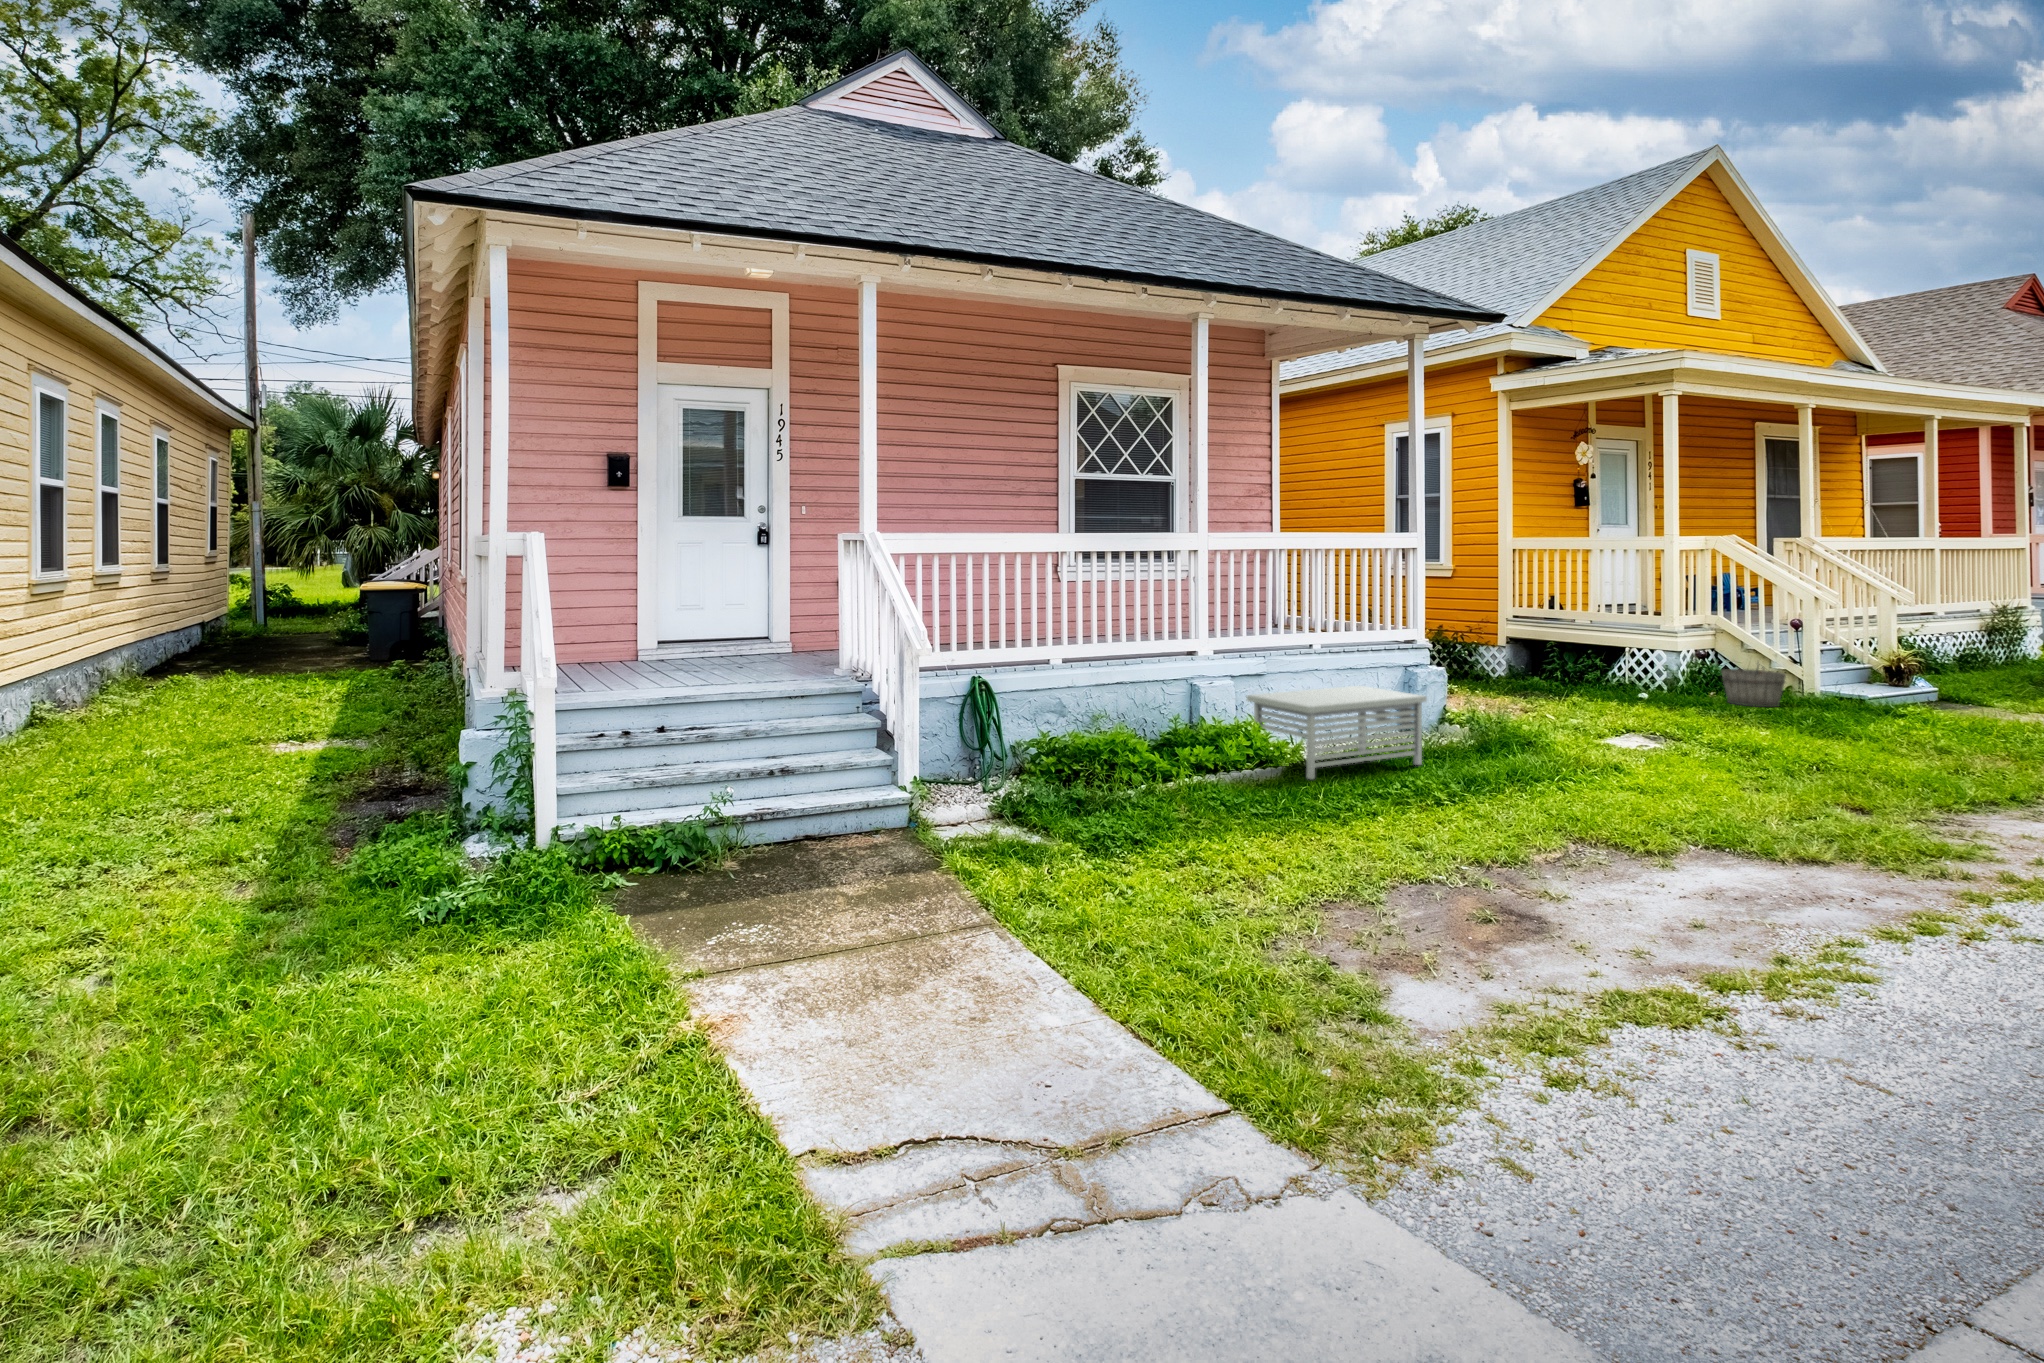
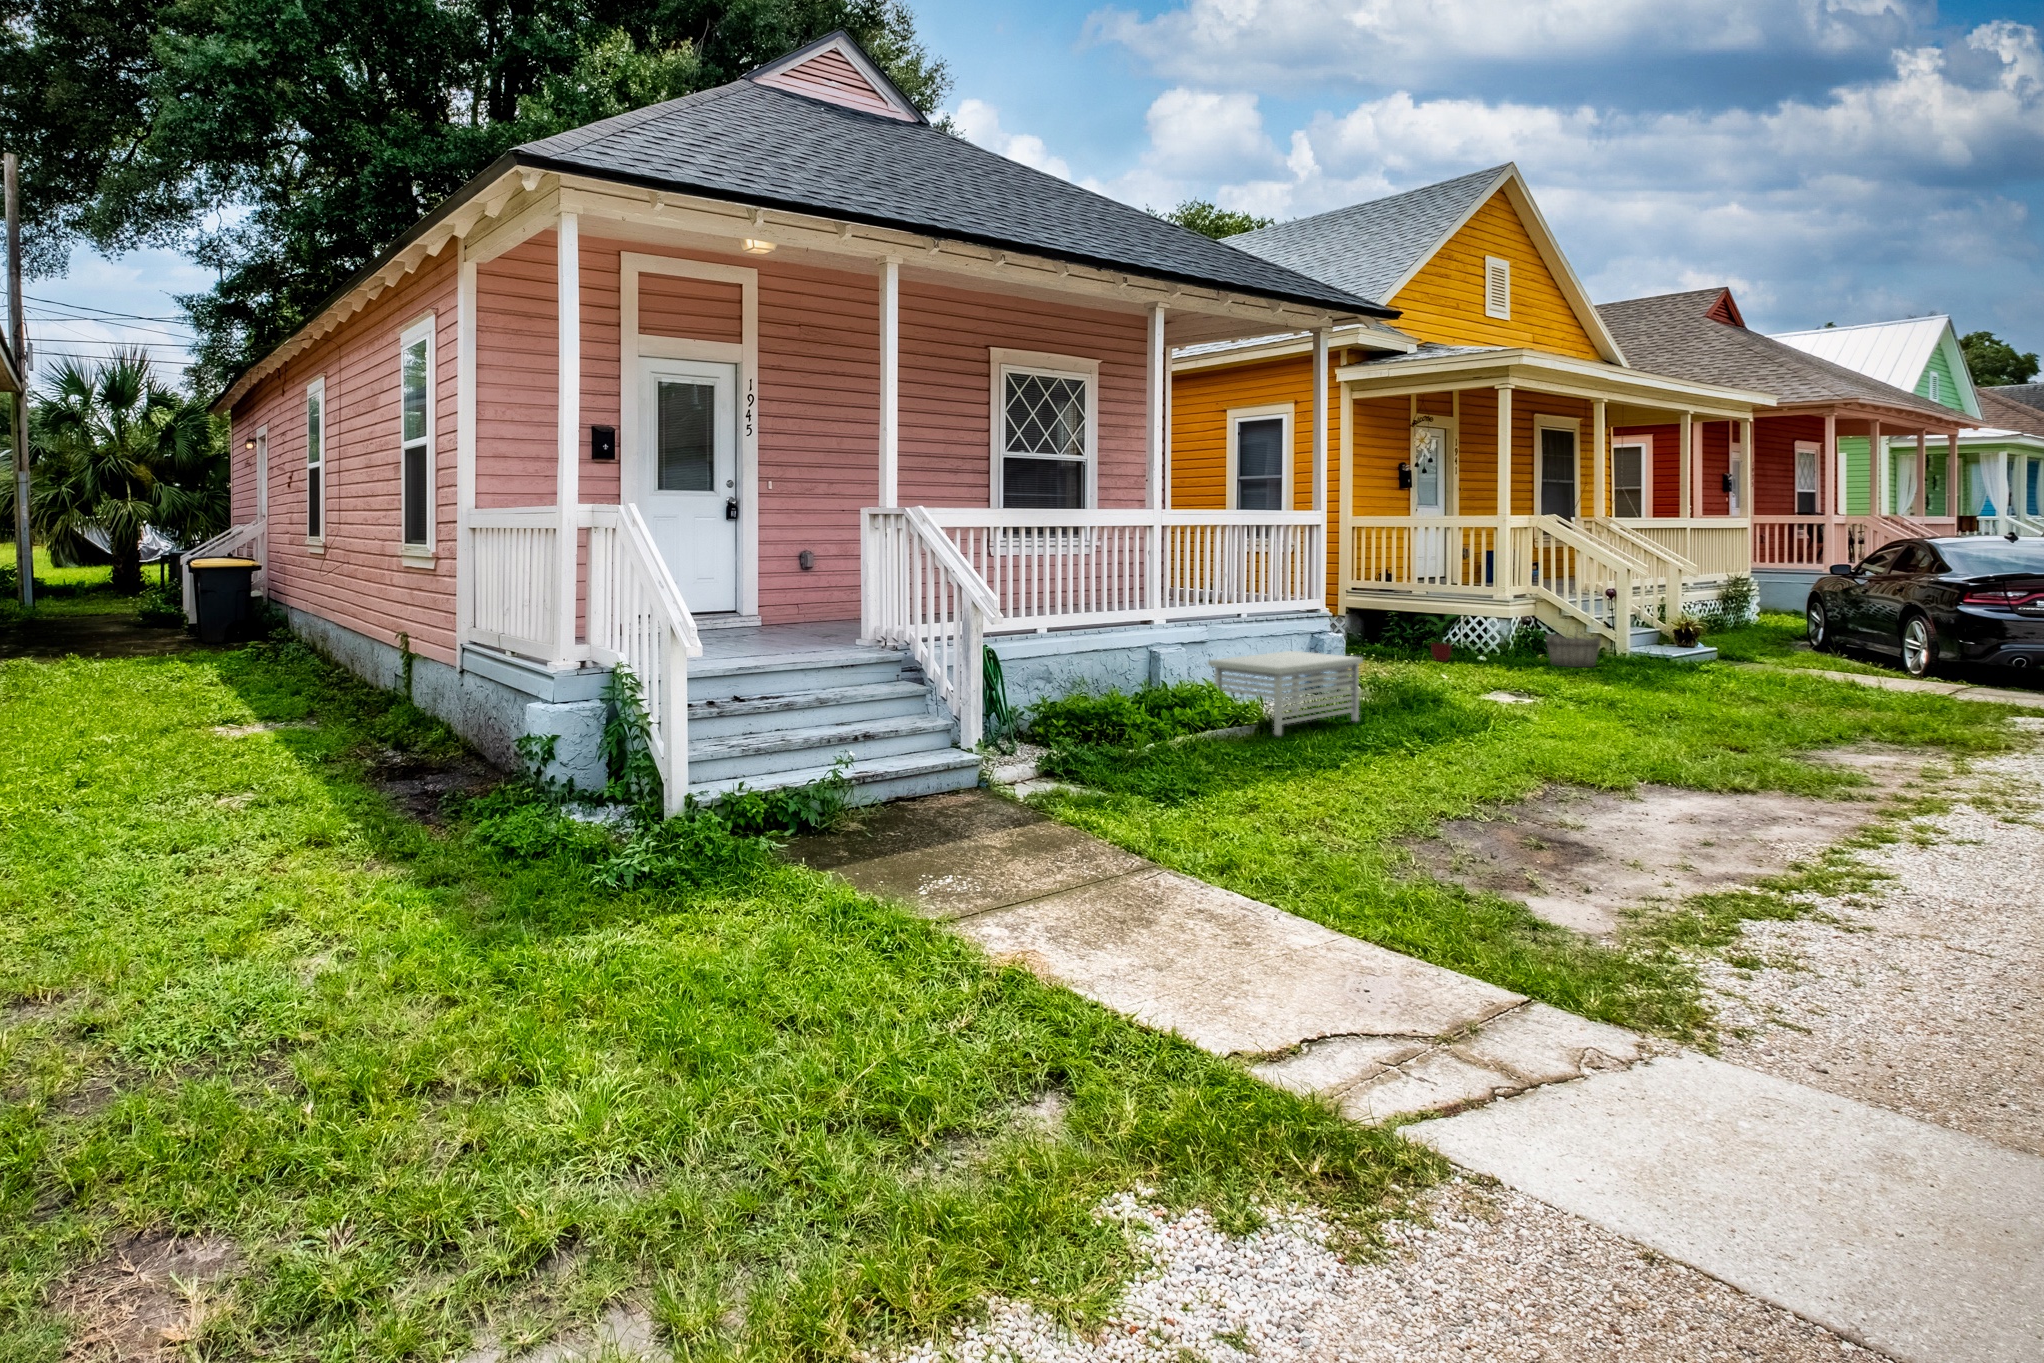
potted plant: none [1573,644,1636,696] -> present [1417,614,1469,661]

